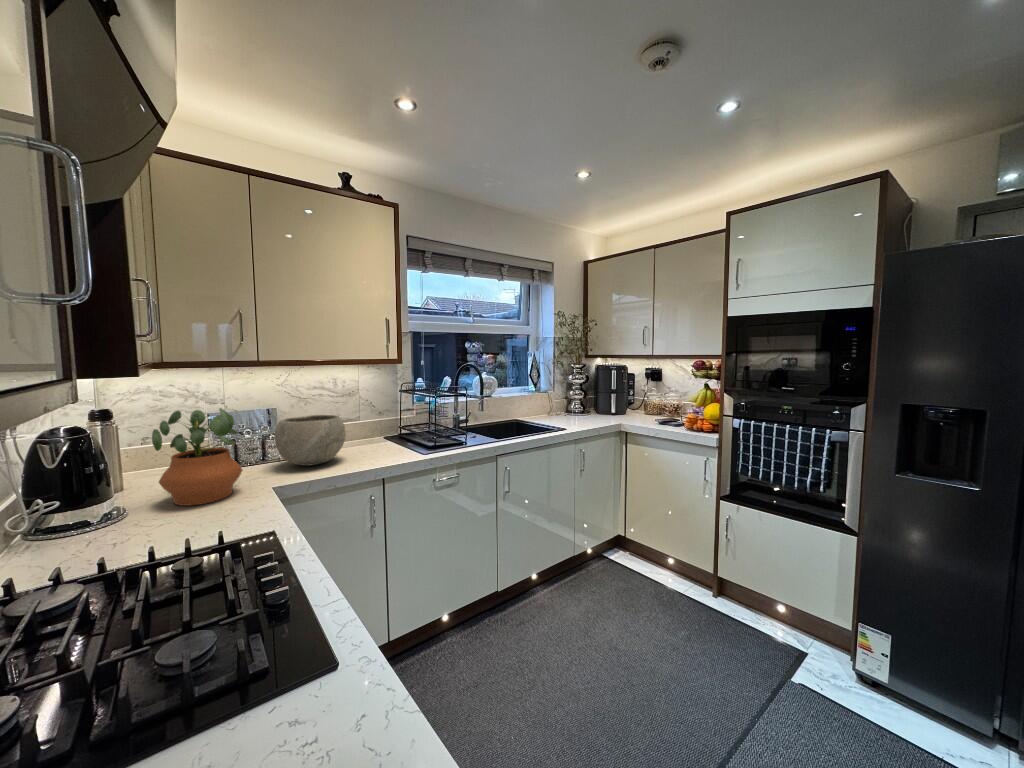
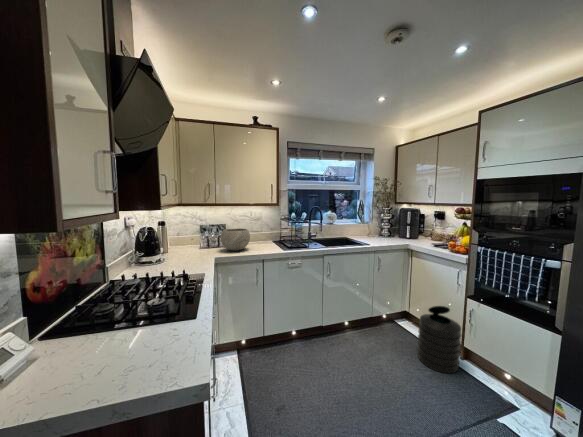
potted plant: present [152,408,243,506] -> none [174,223,205,261]
trash can: none [655,518,719,626] -> present [417,306,461,373]

